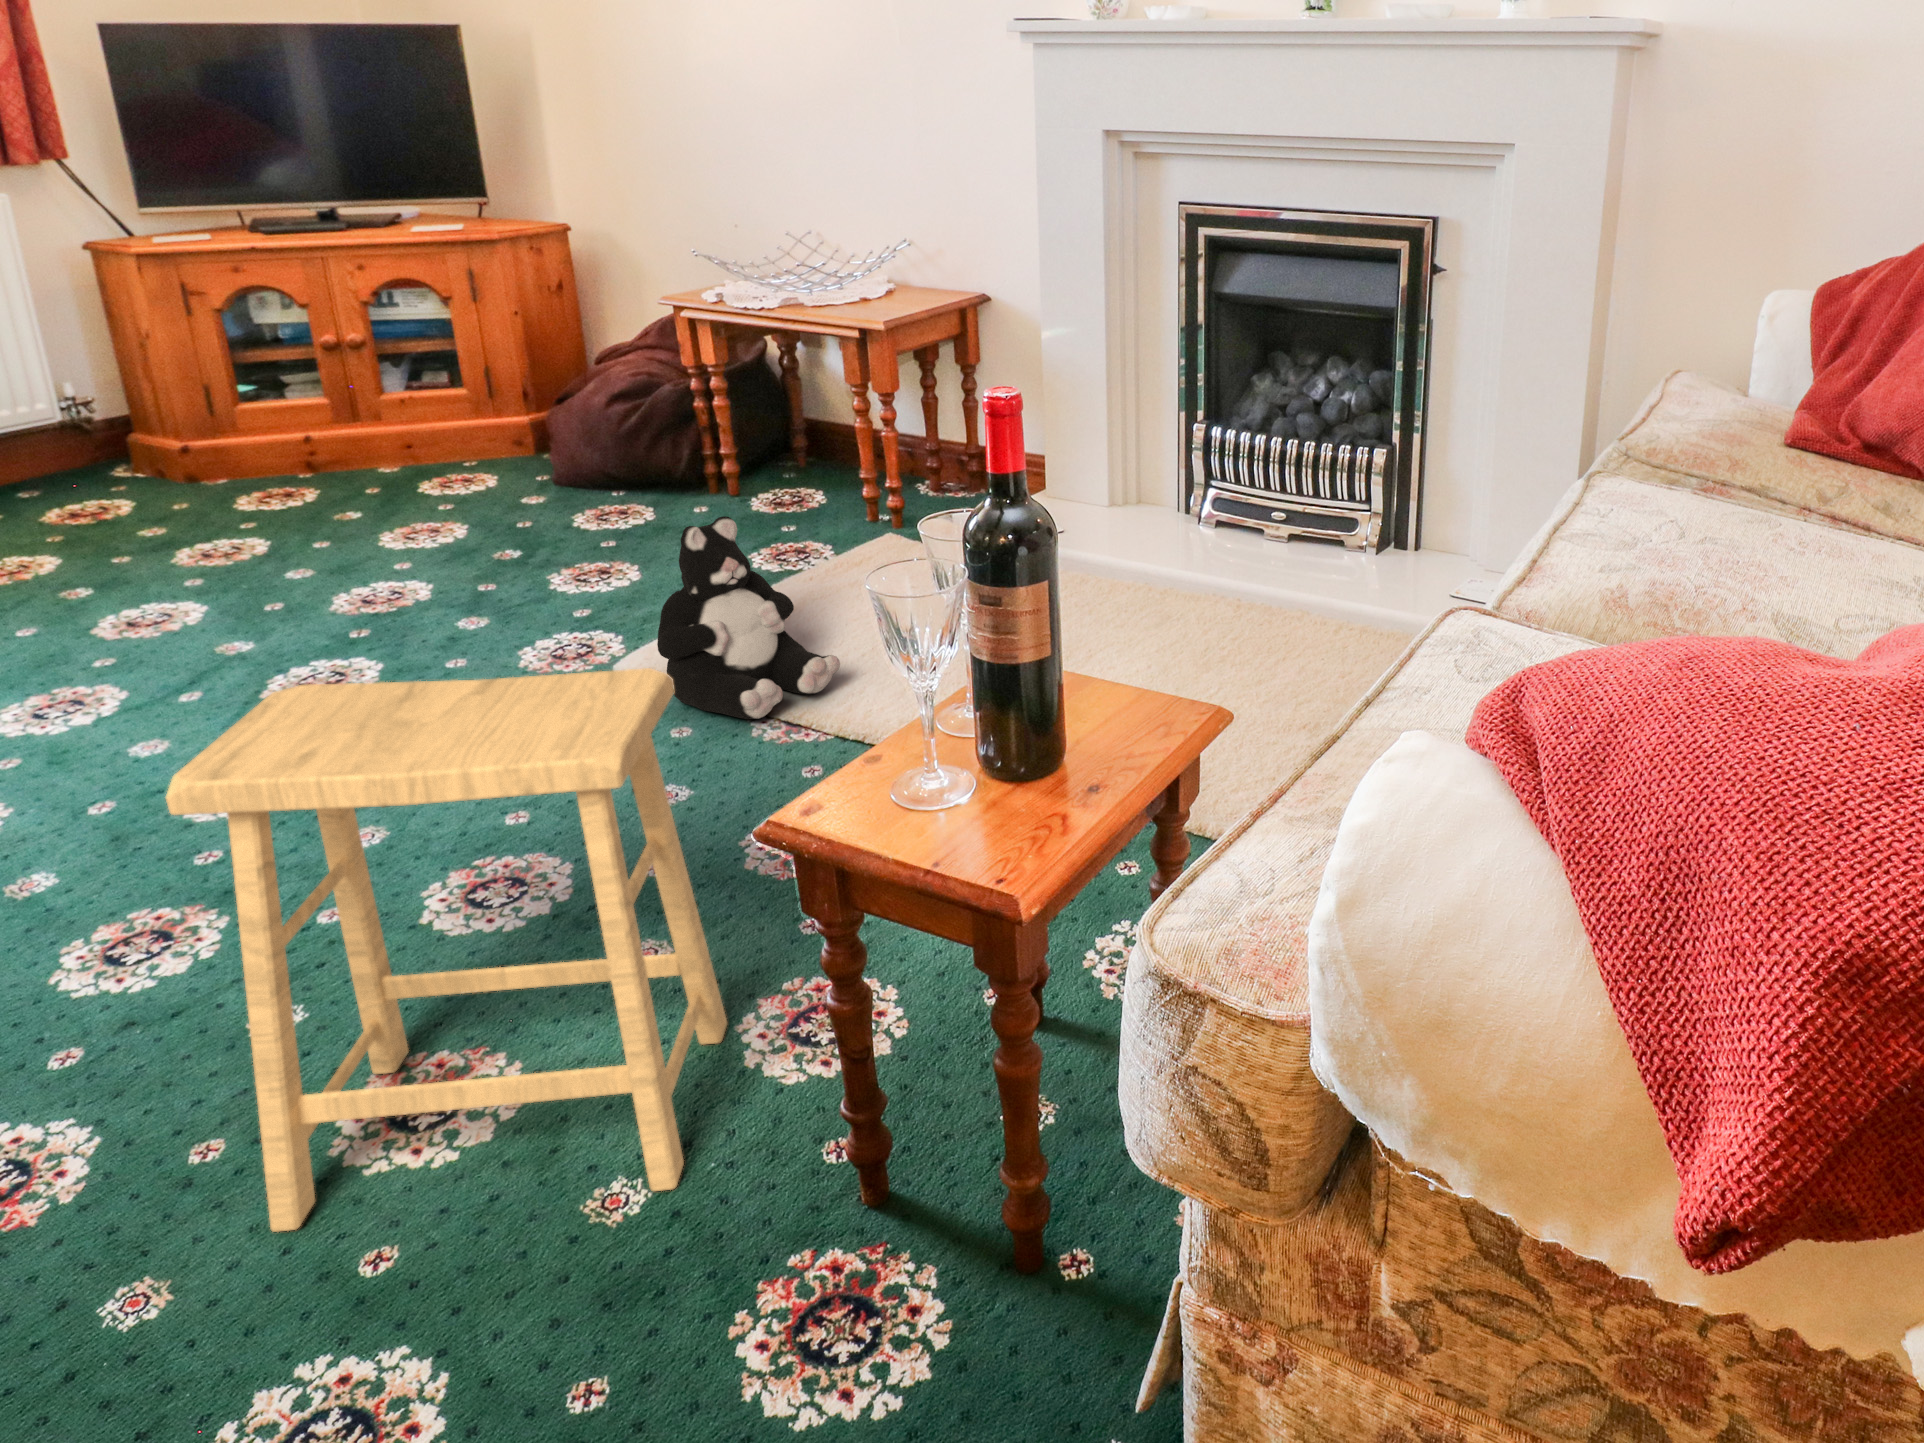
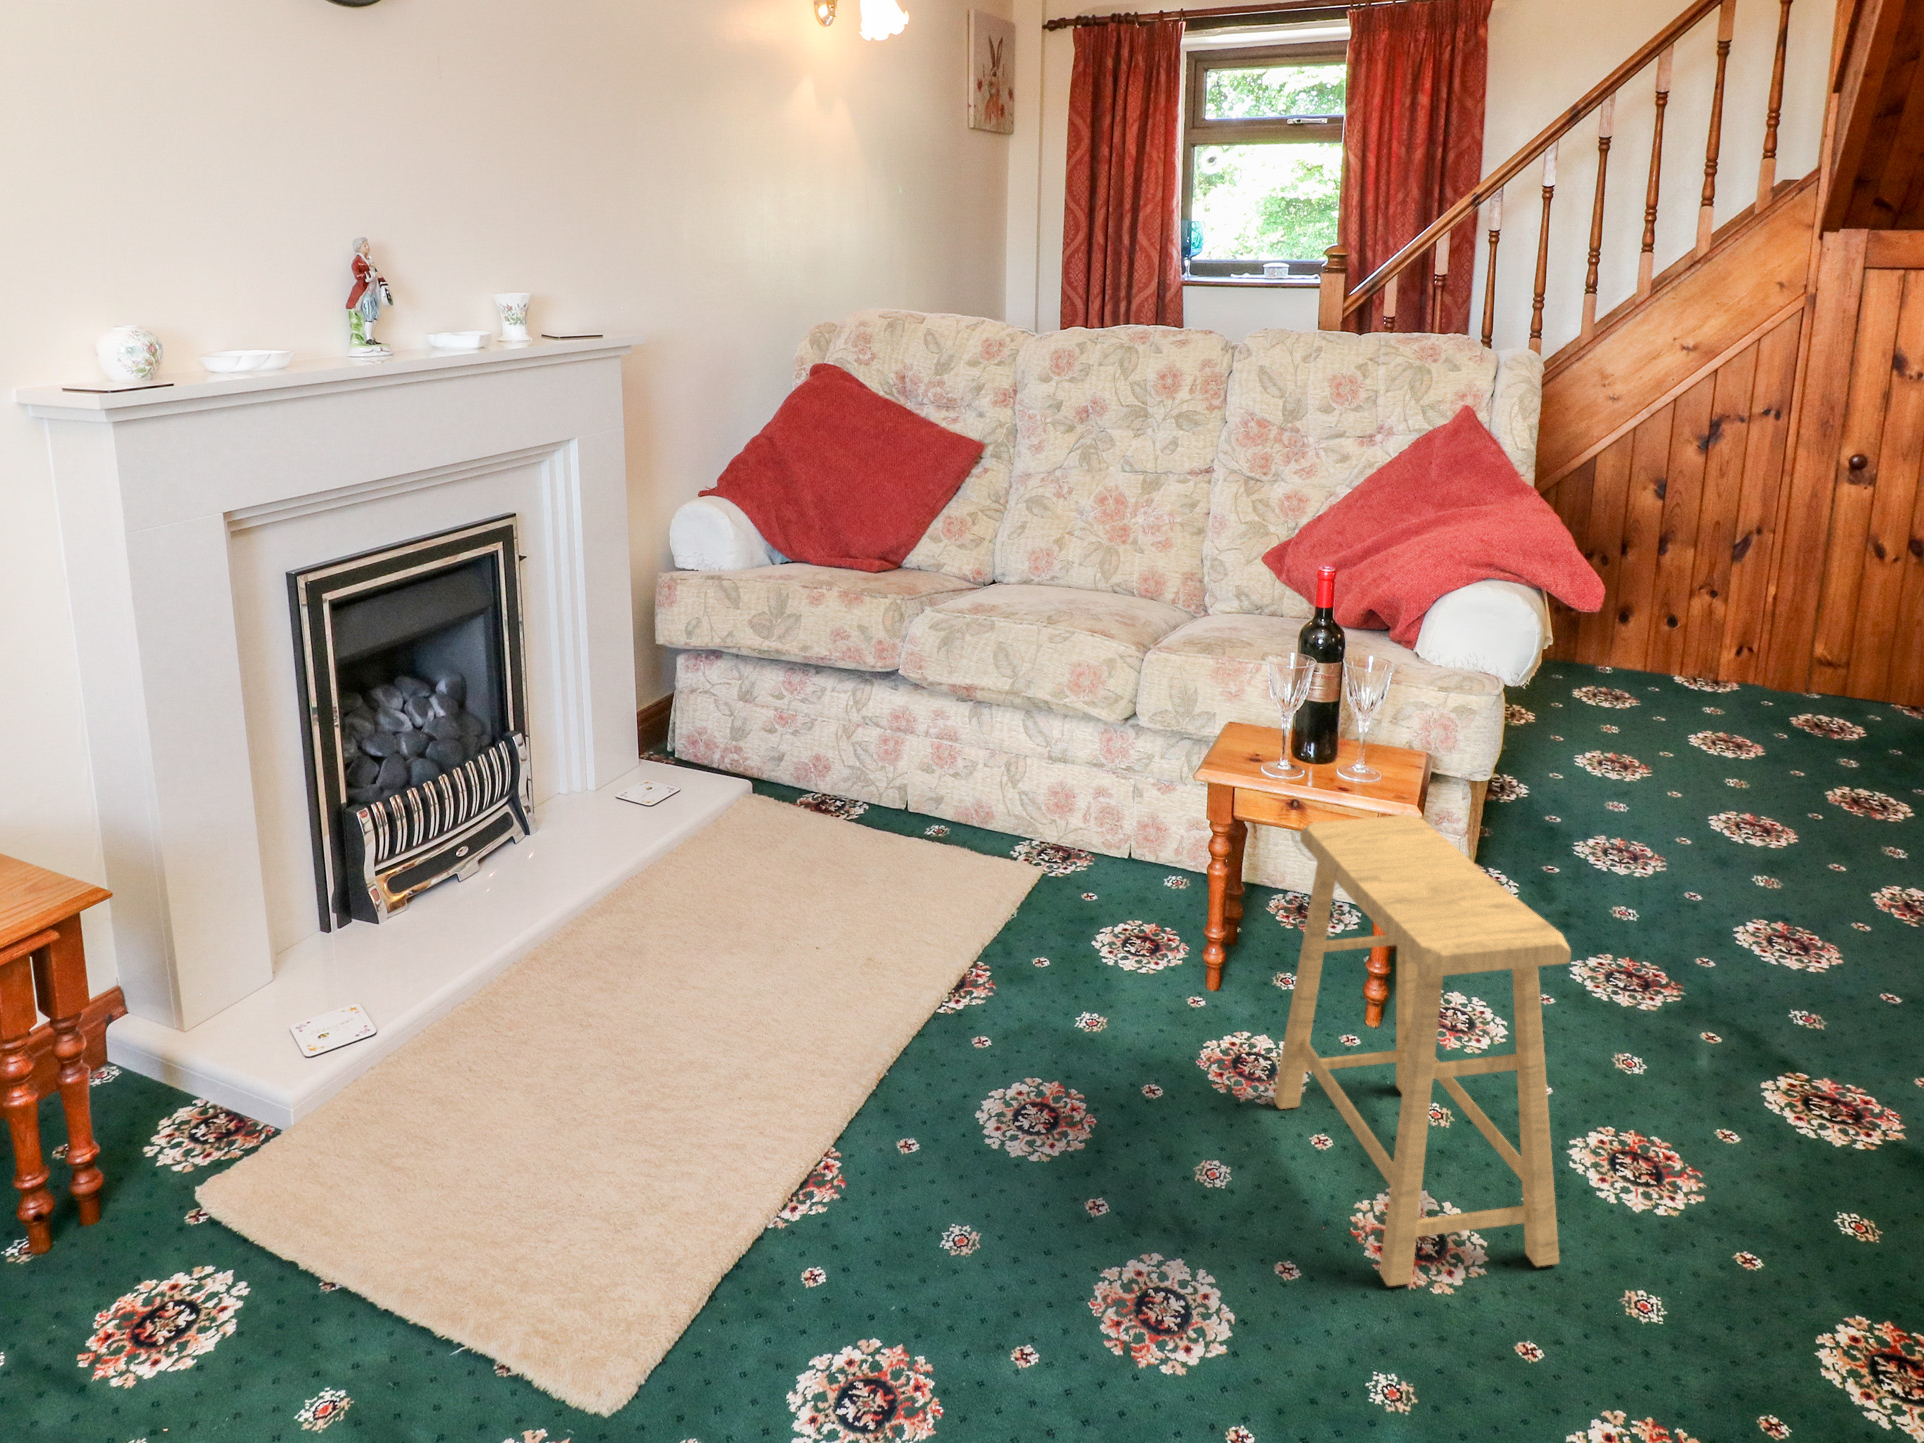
plush toy: present [657,516,840,719] -> none [618,1049,831,1308]

